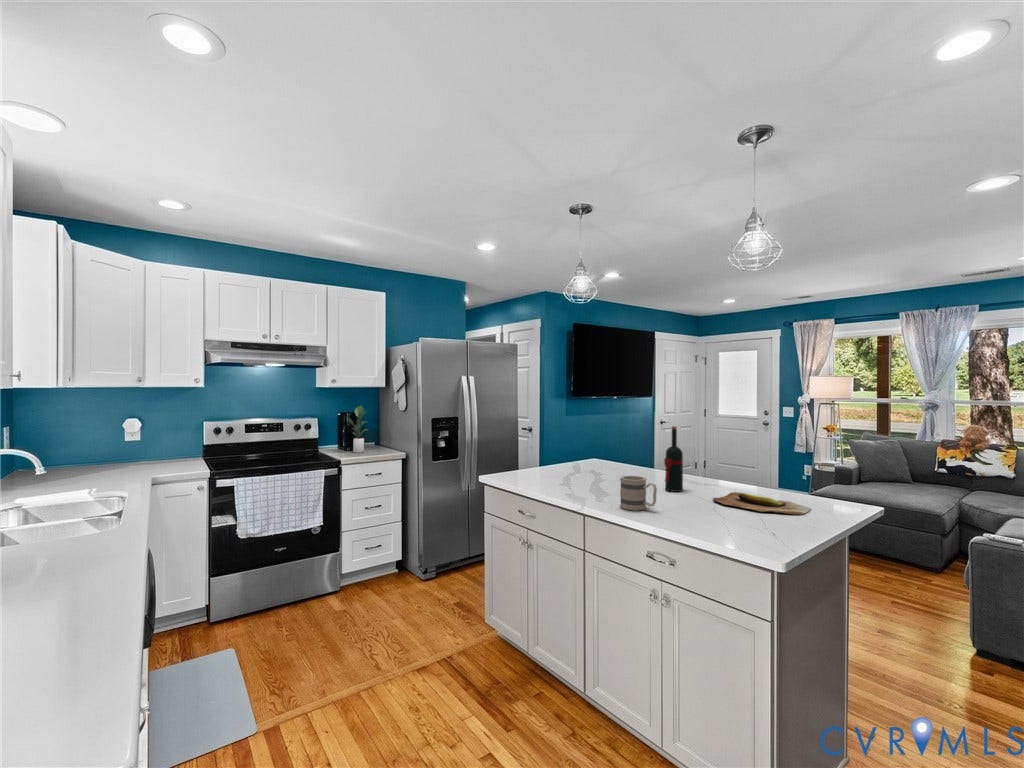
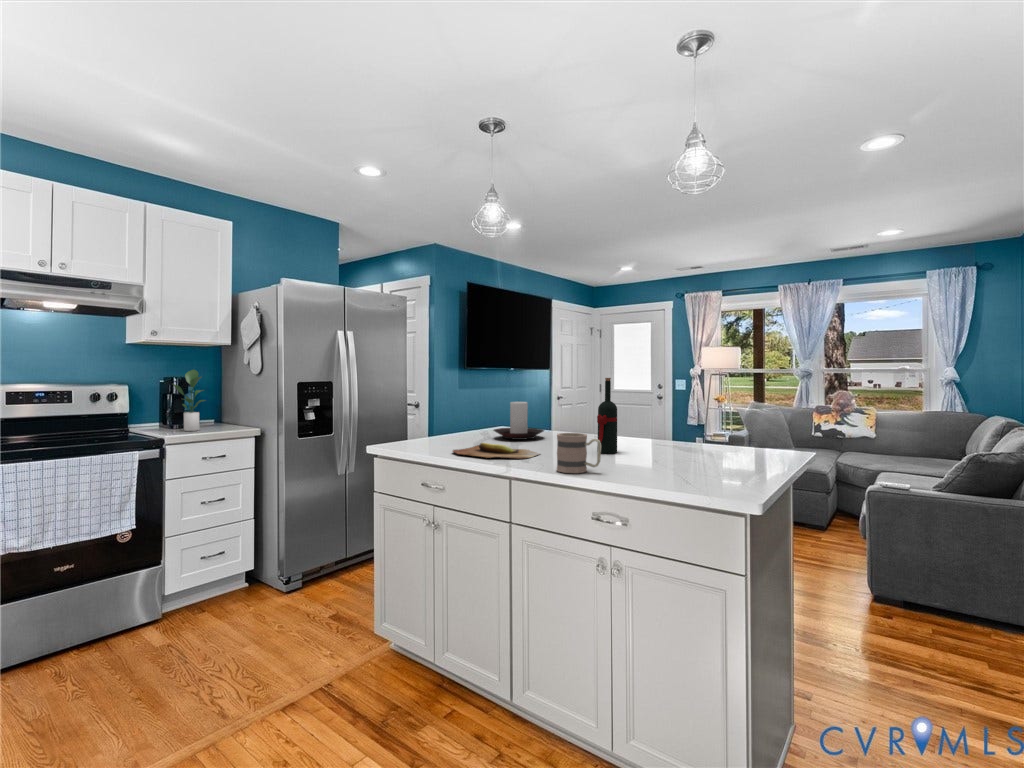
candle holder: none [583,438,627,473] -> present [494,402,544,440]
cutting board: present [713,492,811,515] -> present [453,443,539,459]

